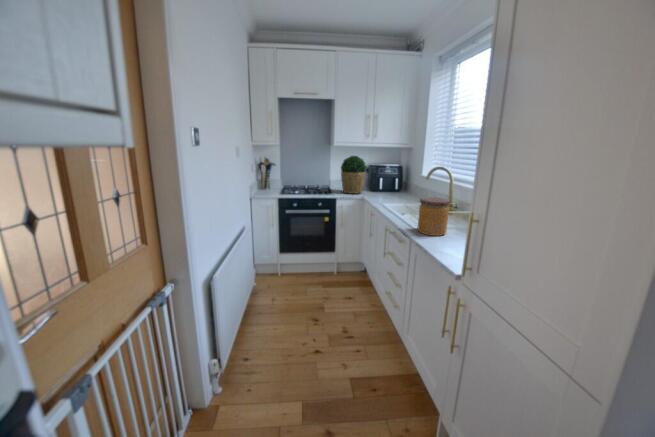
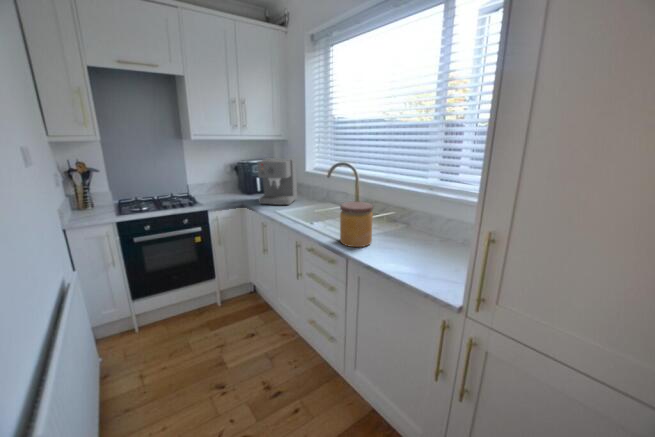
potted plant: present [341,156,366,193] -> none [205,152,240,201]
coffee maker: none [375,162,412,202] -> present [257,158,297,205]

